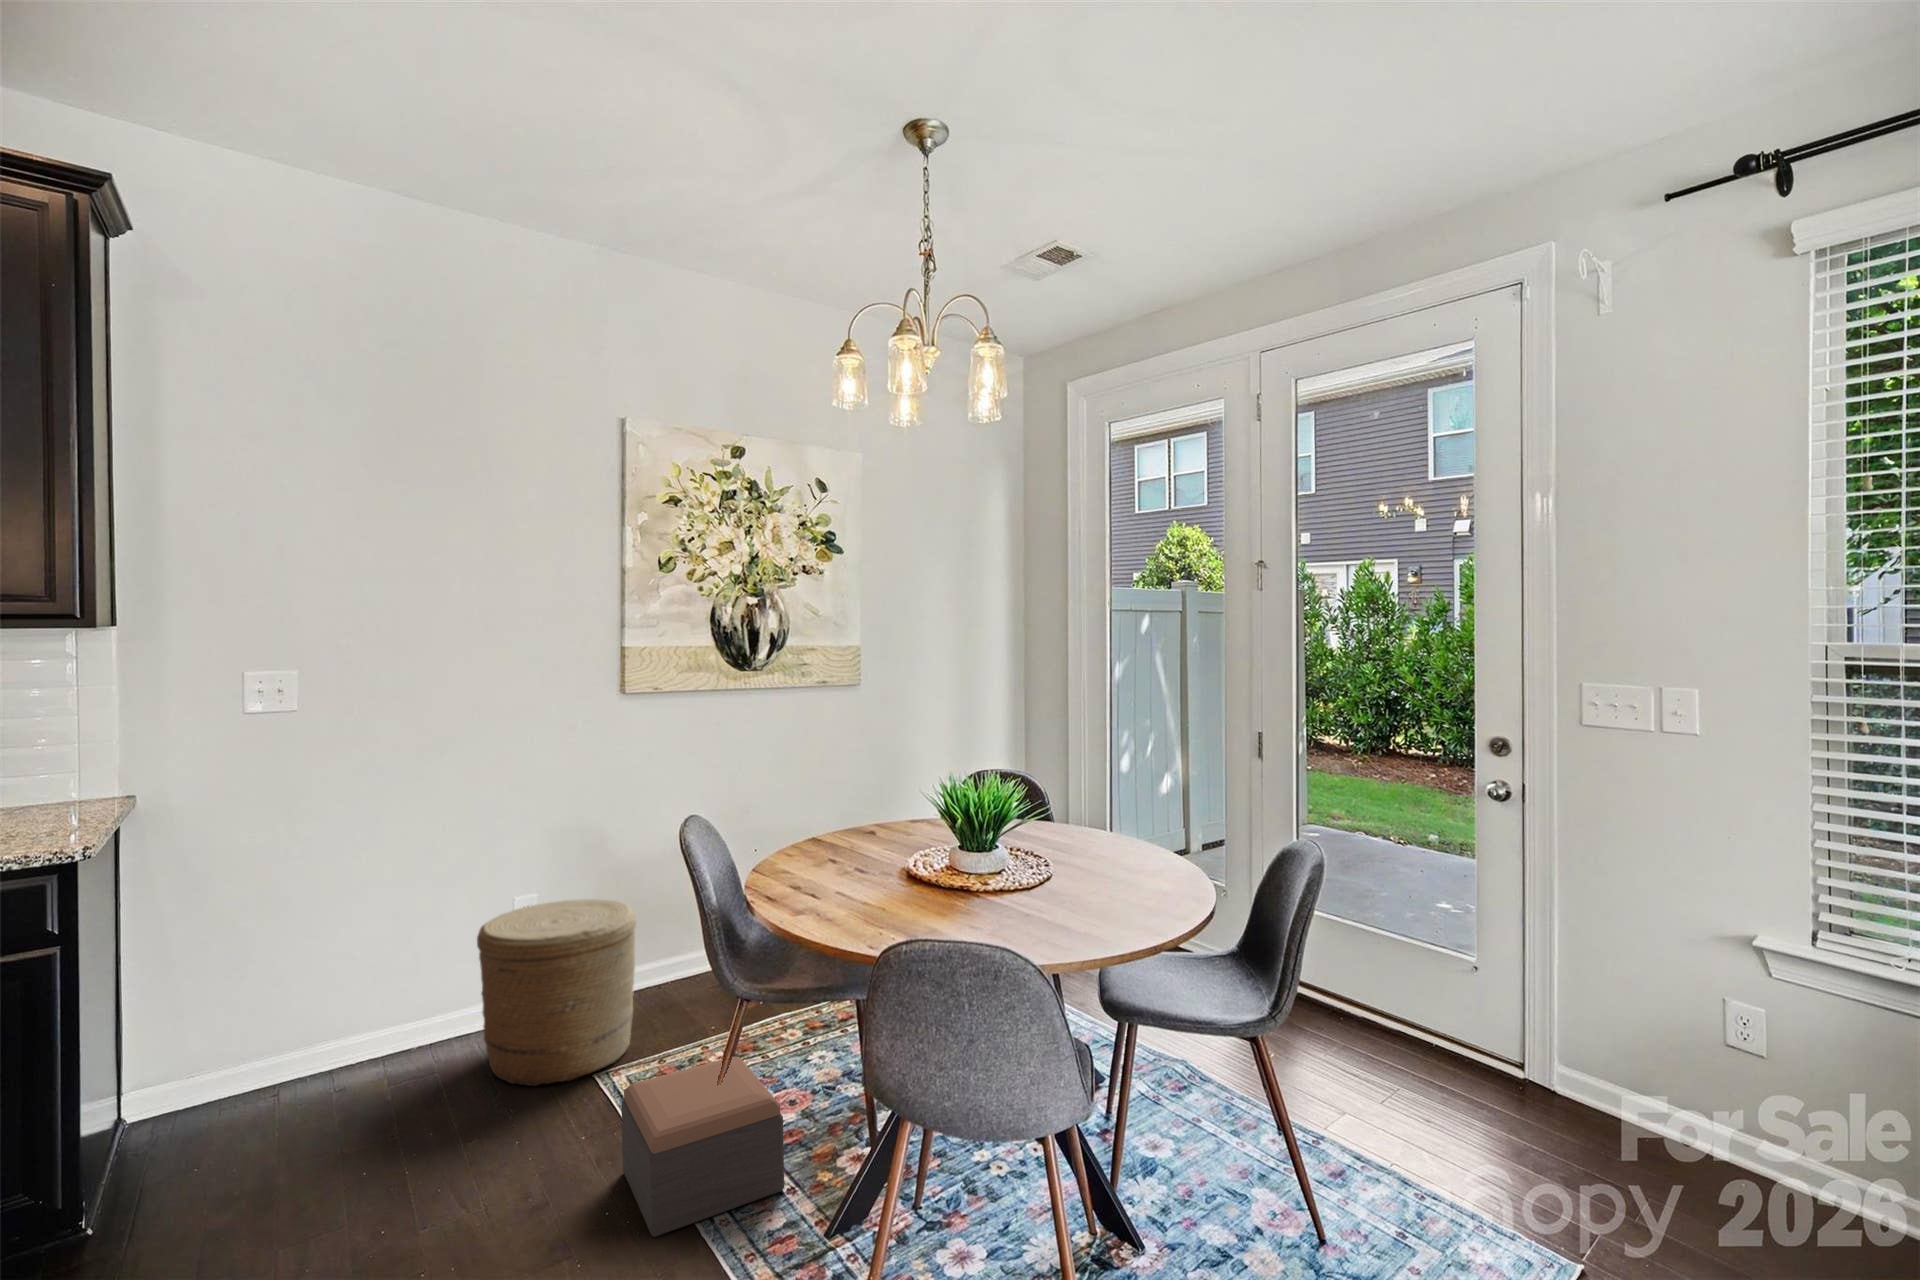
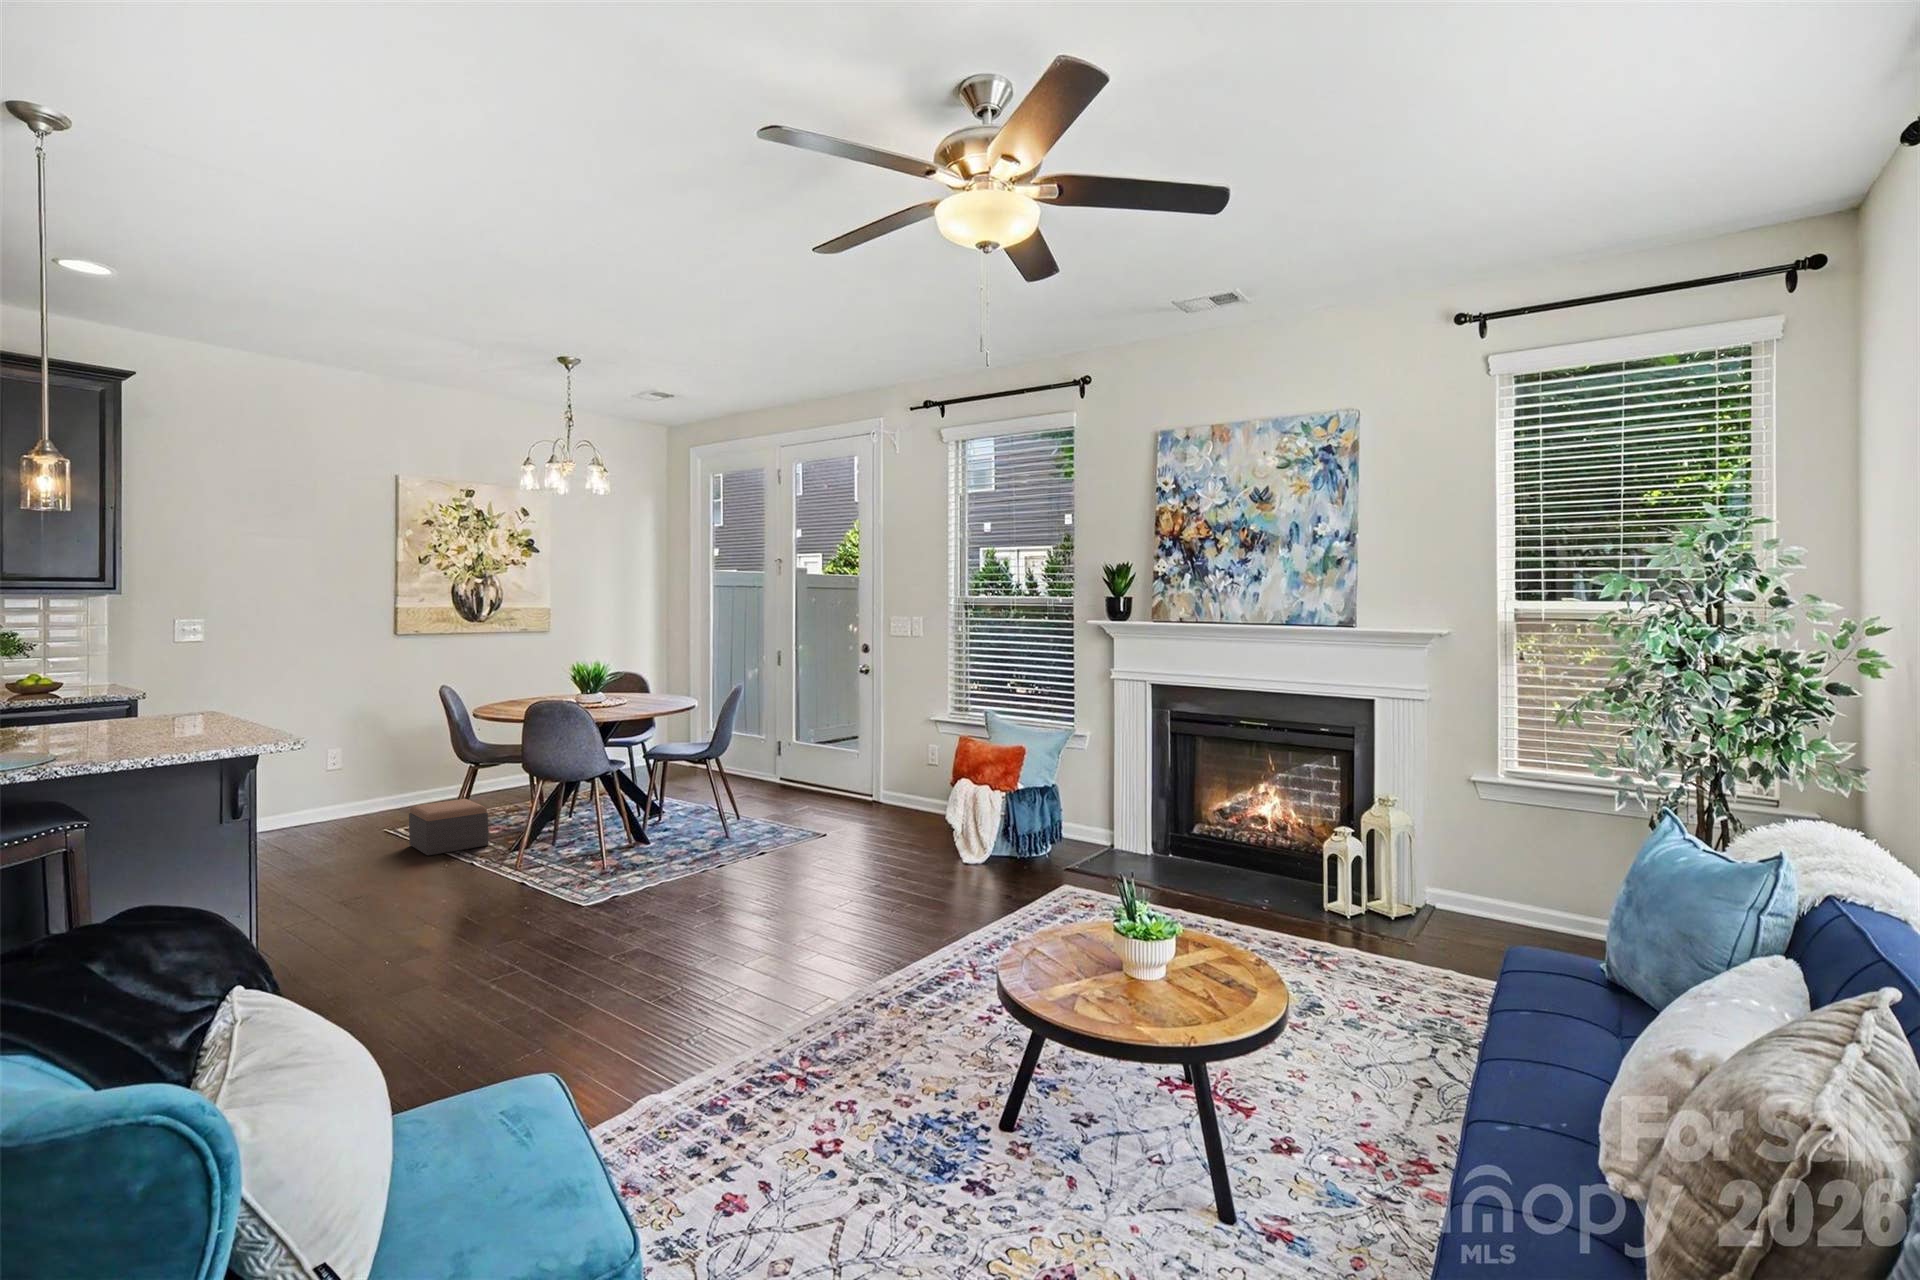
woven basket: present [477,899,636,1086] -> none [317,745,409,831]

